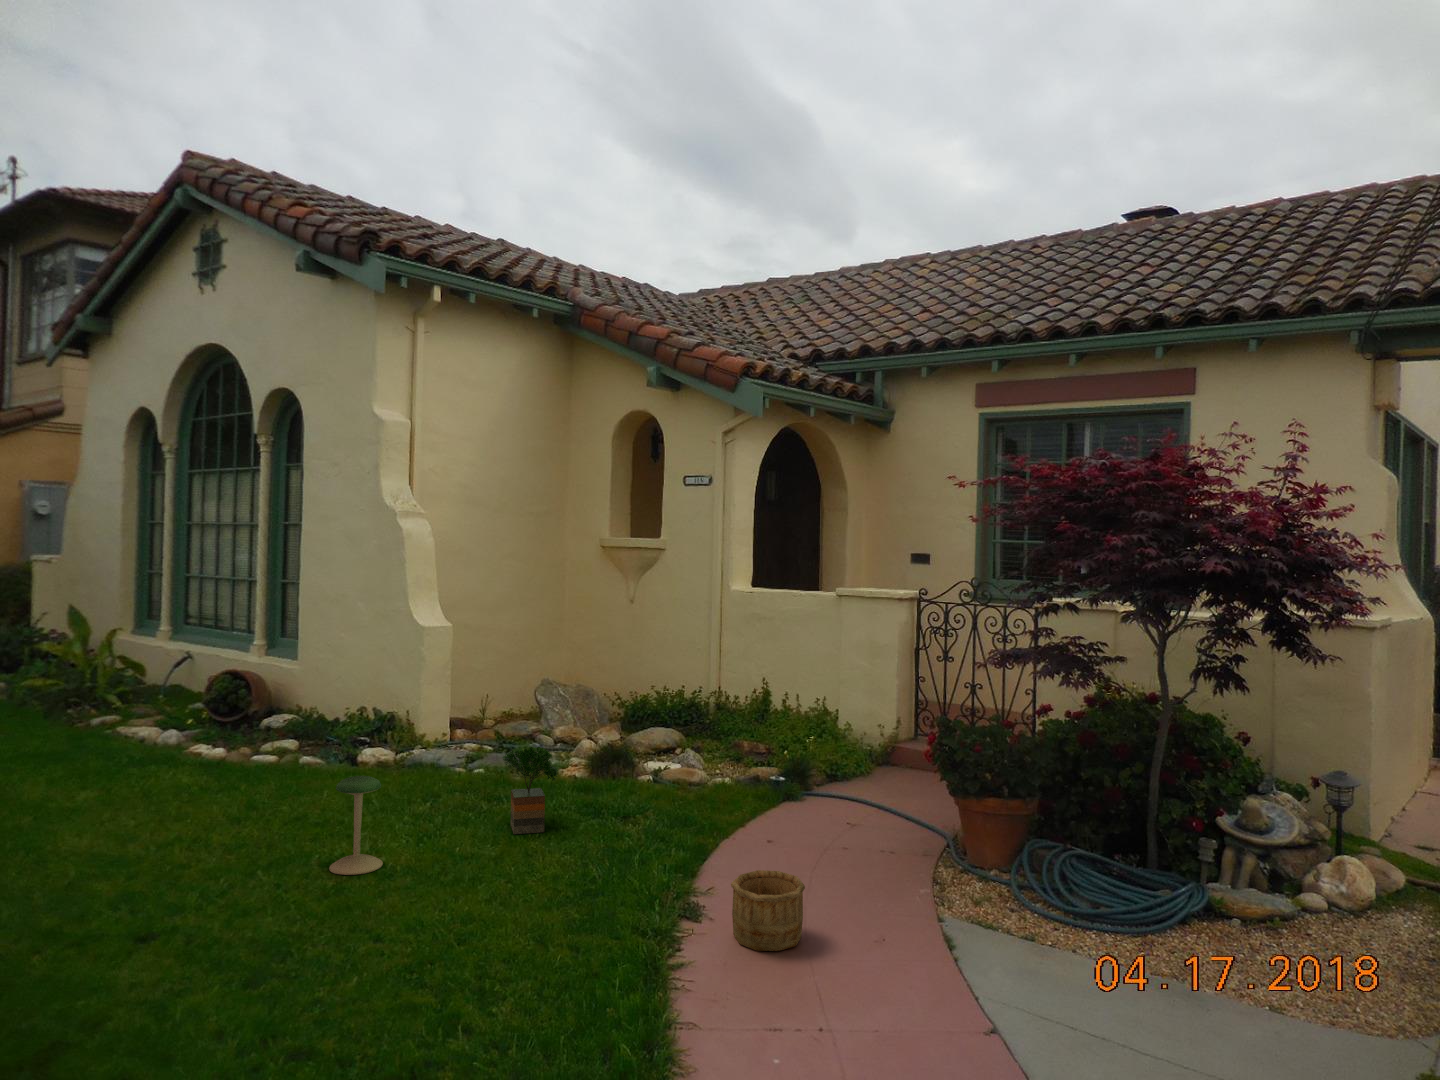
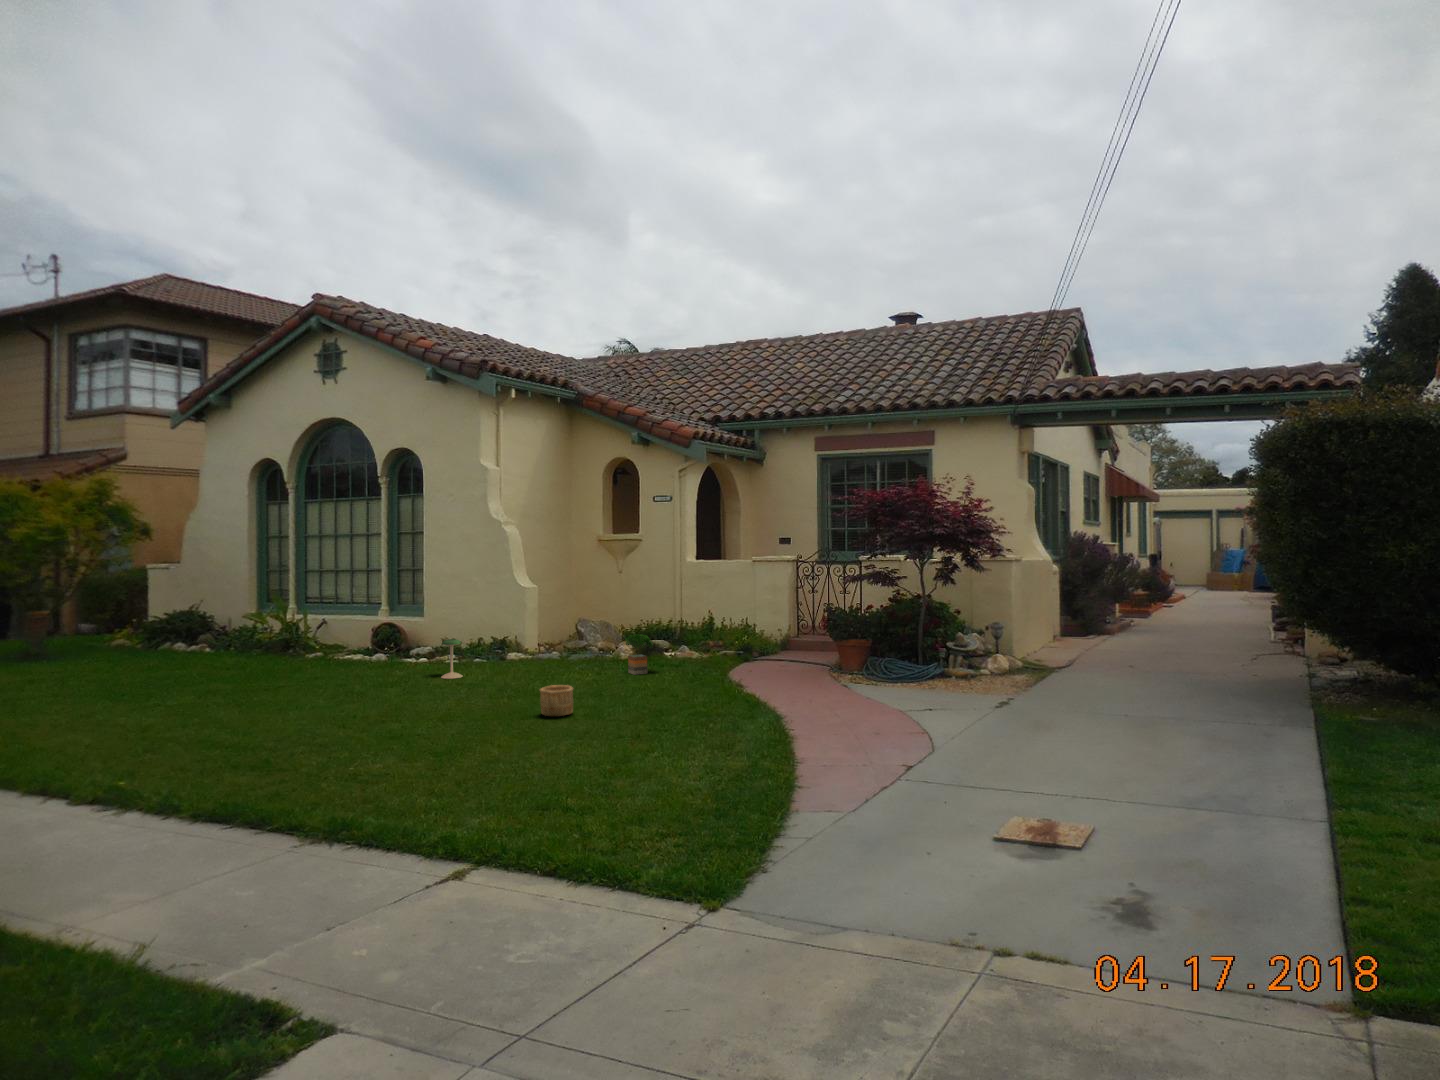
stool: present [329,776,383,875] -> present [441,639,463,679]
wooden bucket: present [731,870,805,951] -> present [540,685,573,716]

